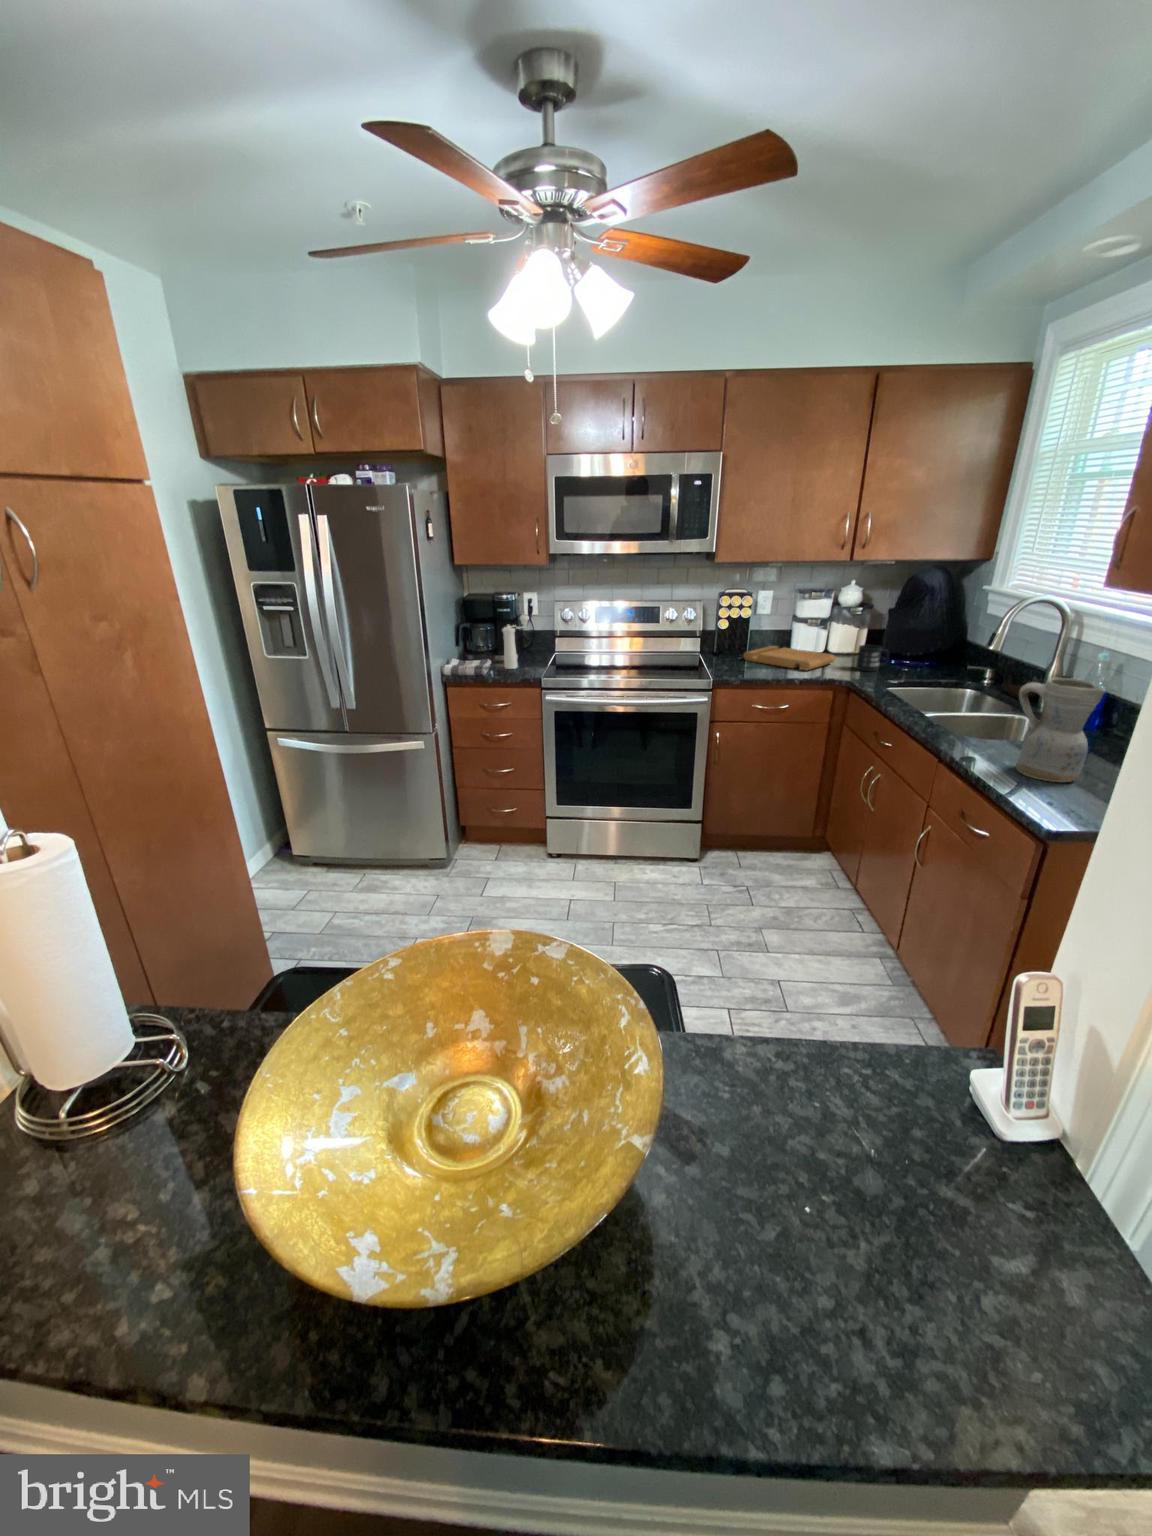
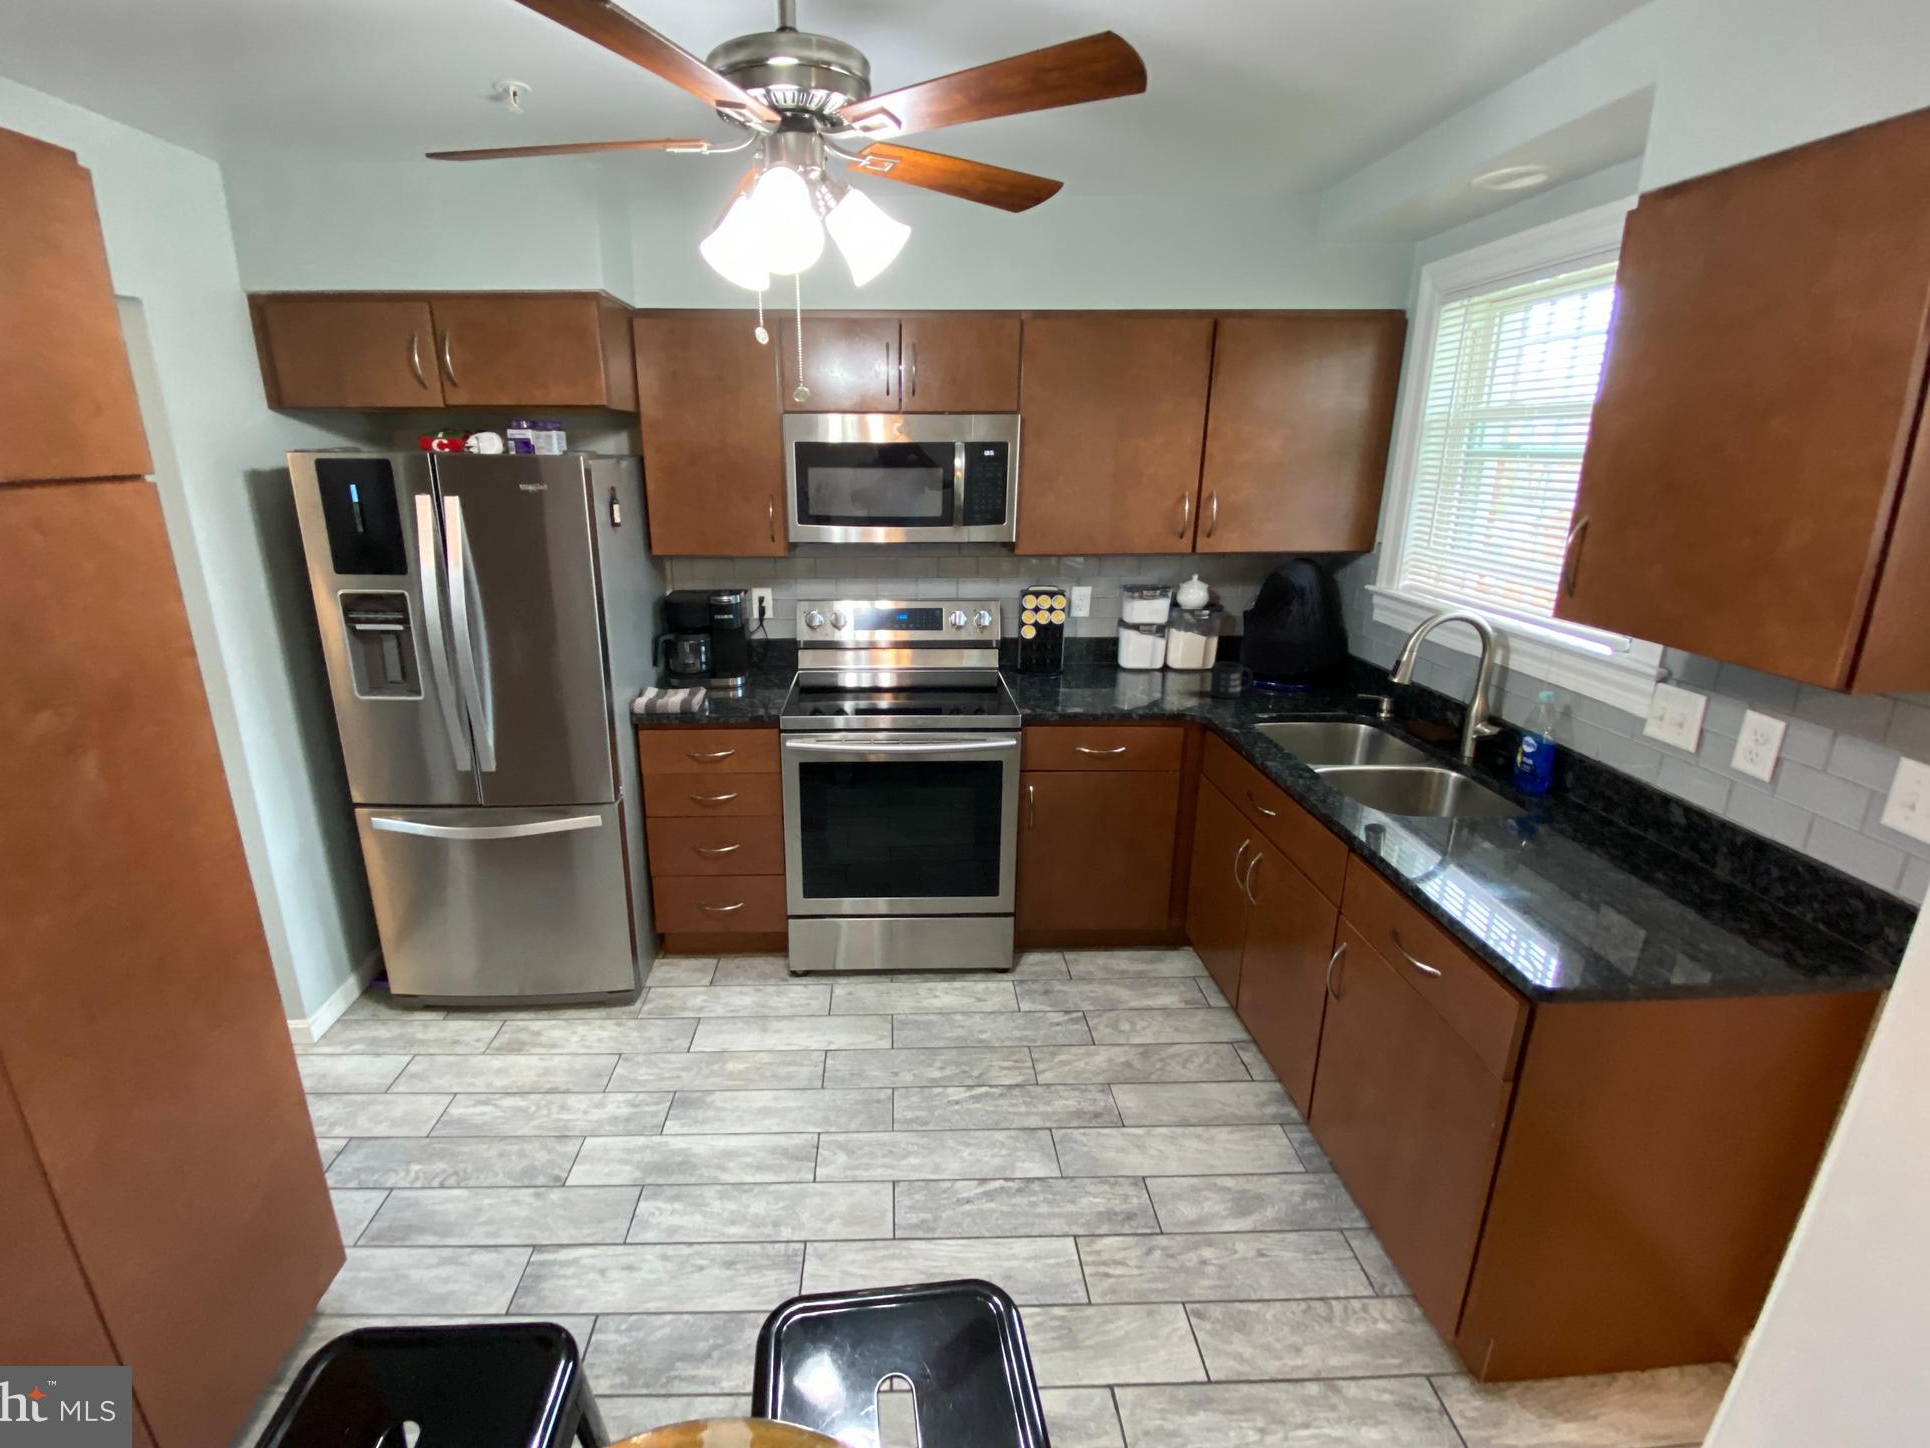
pepper mill: present [502,615,529,669] -> none [721,625,761,702]
cutting board: present [744,646,835,670] -> none [1059,659,1182,699]
ceramic pitcher: present [1016,678,1105,782] -> none [1459,746,1581,895]

